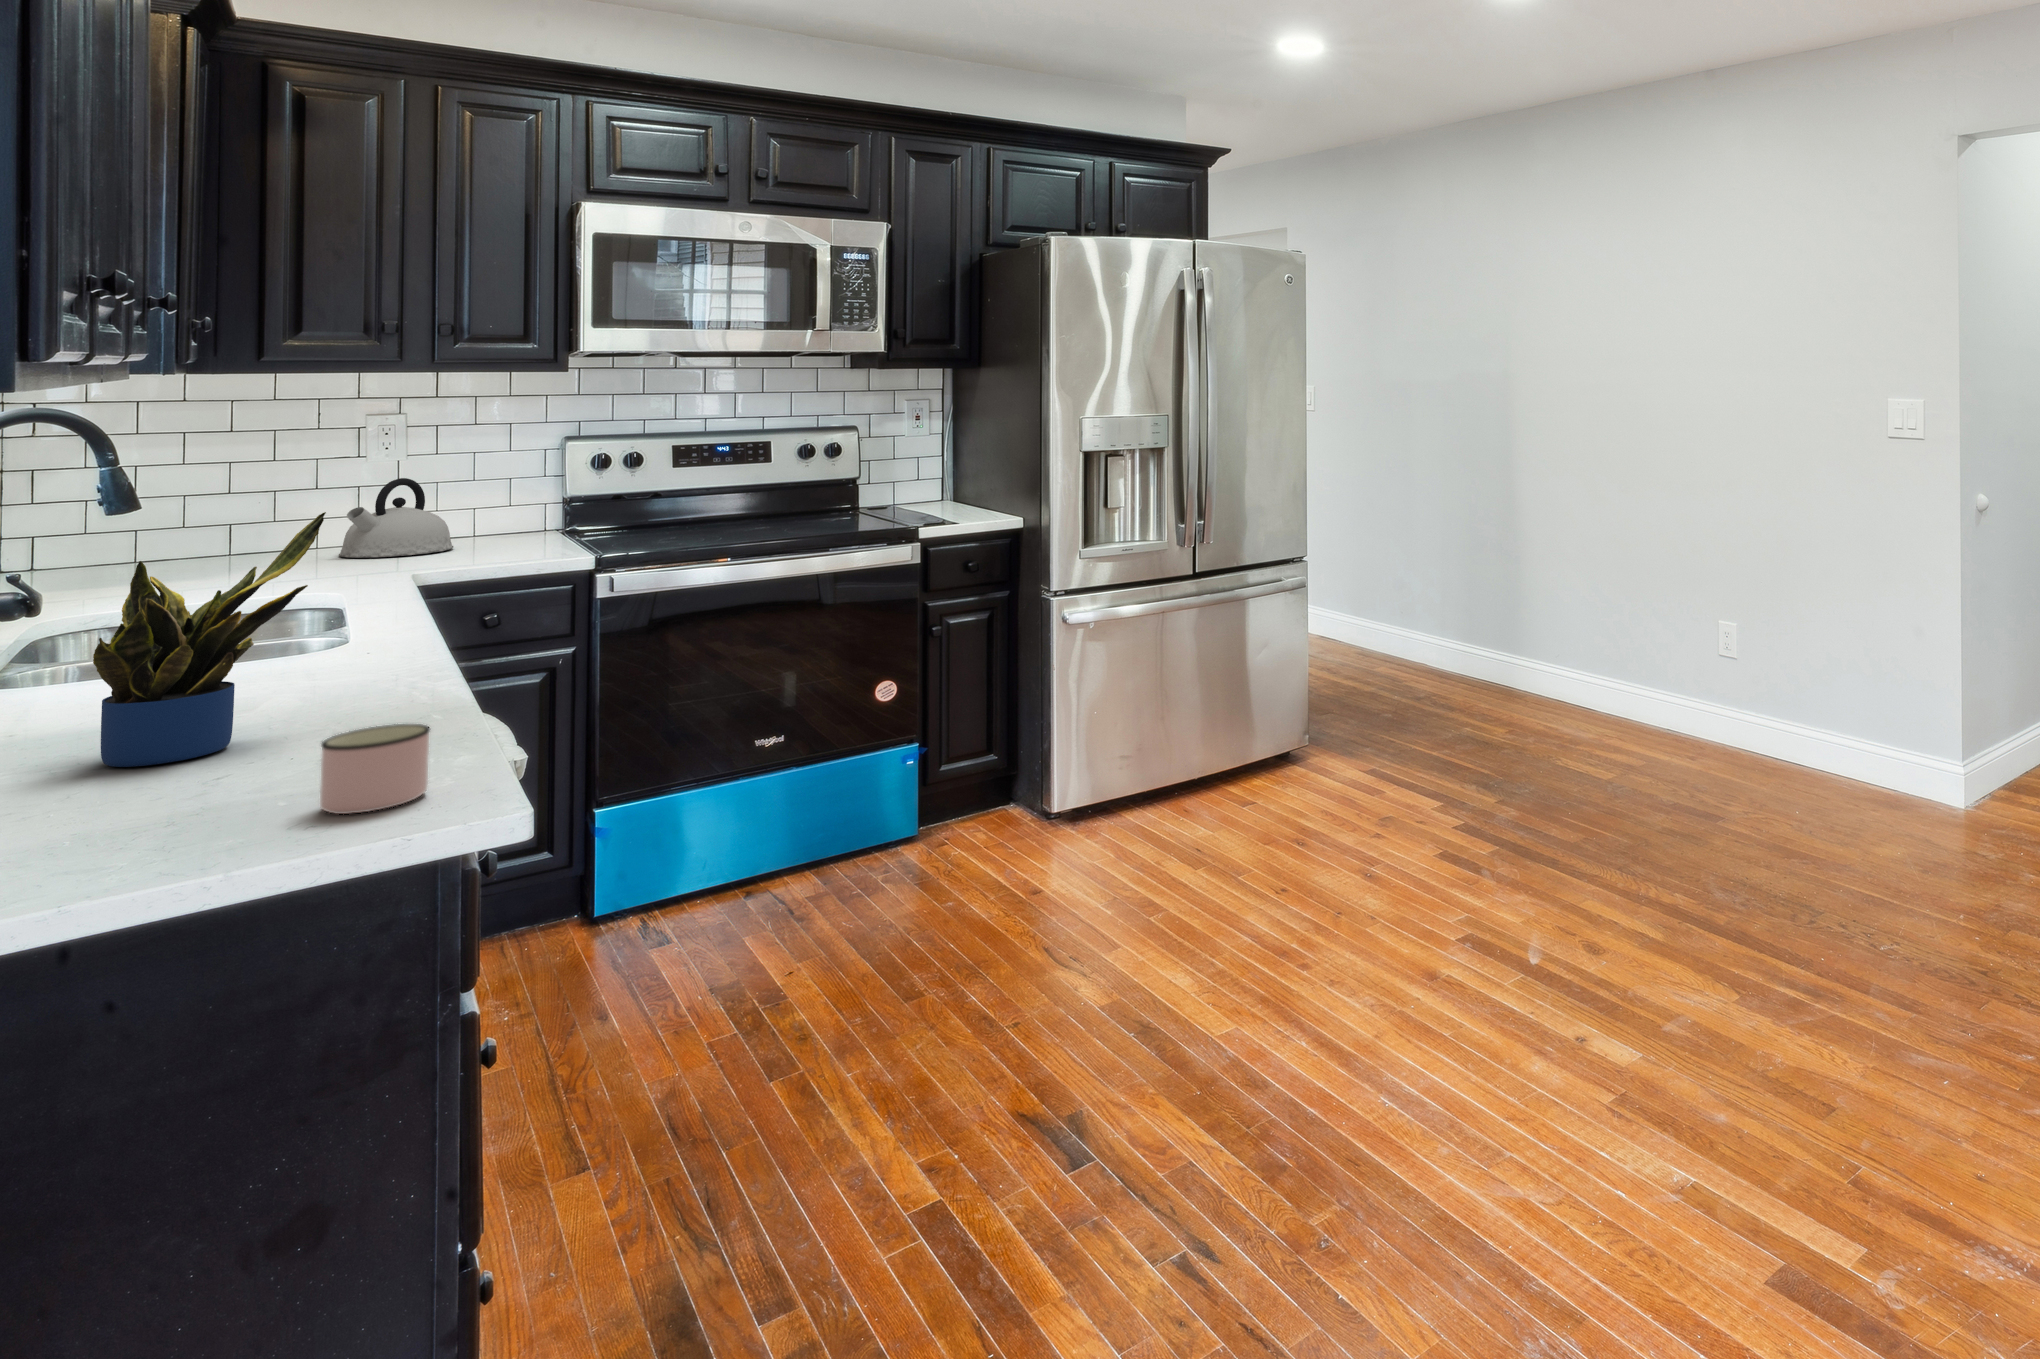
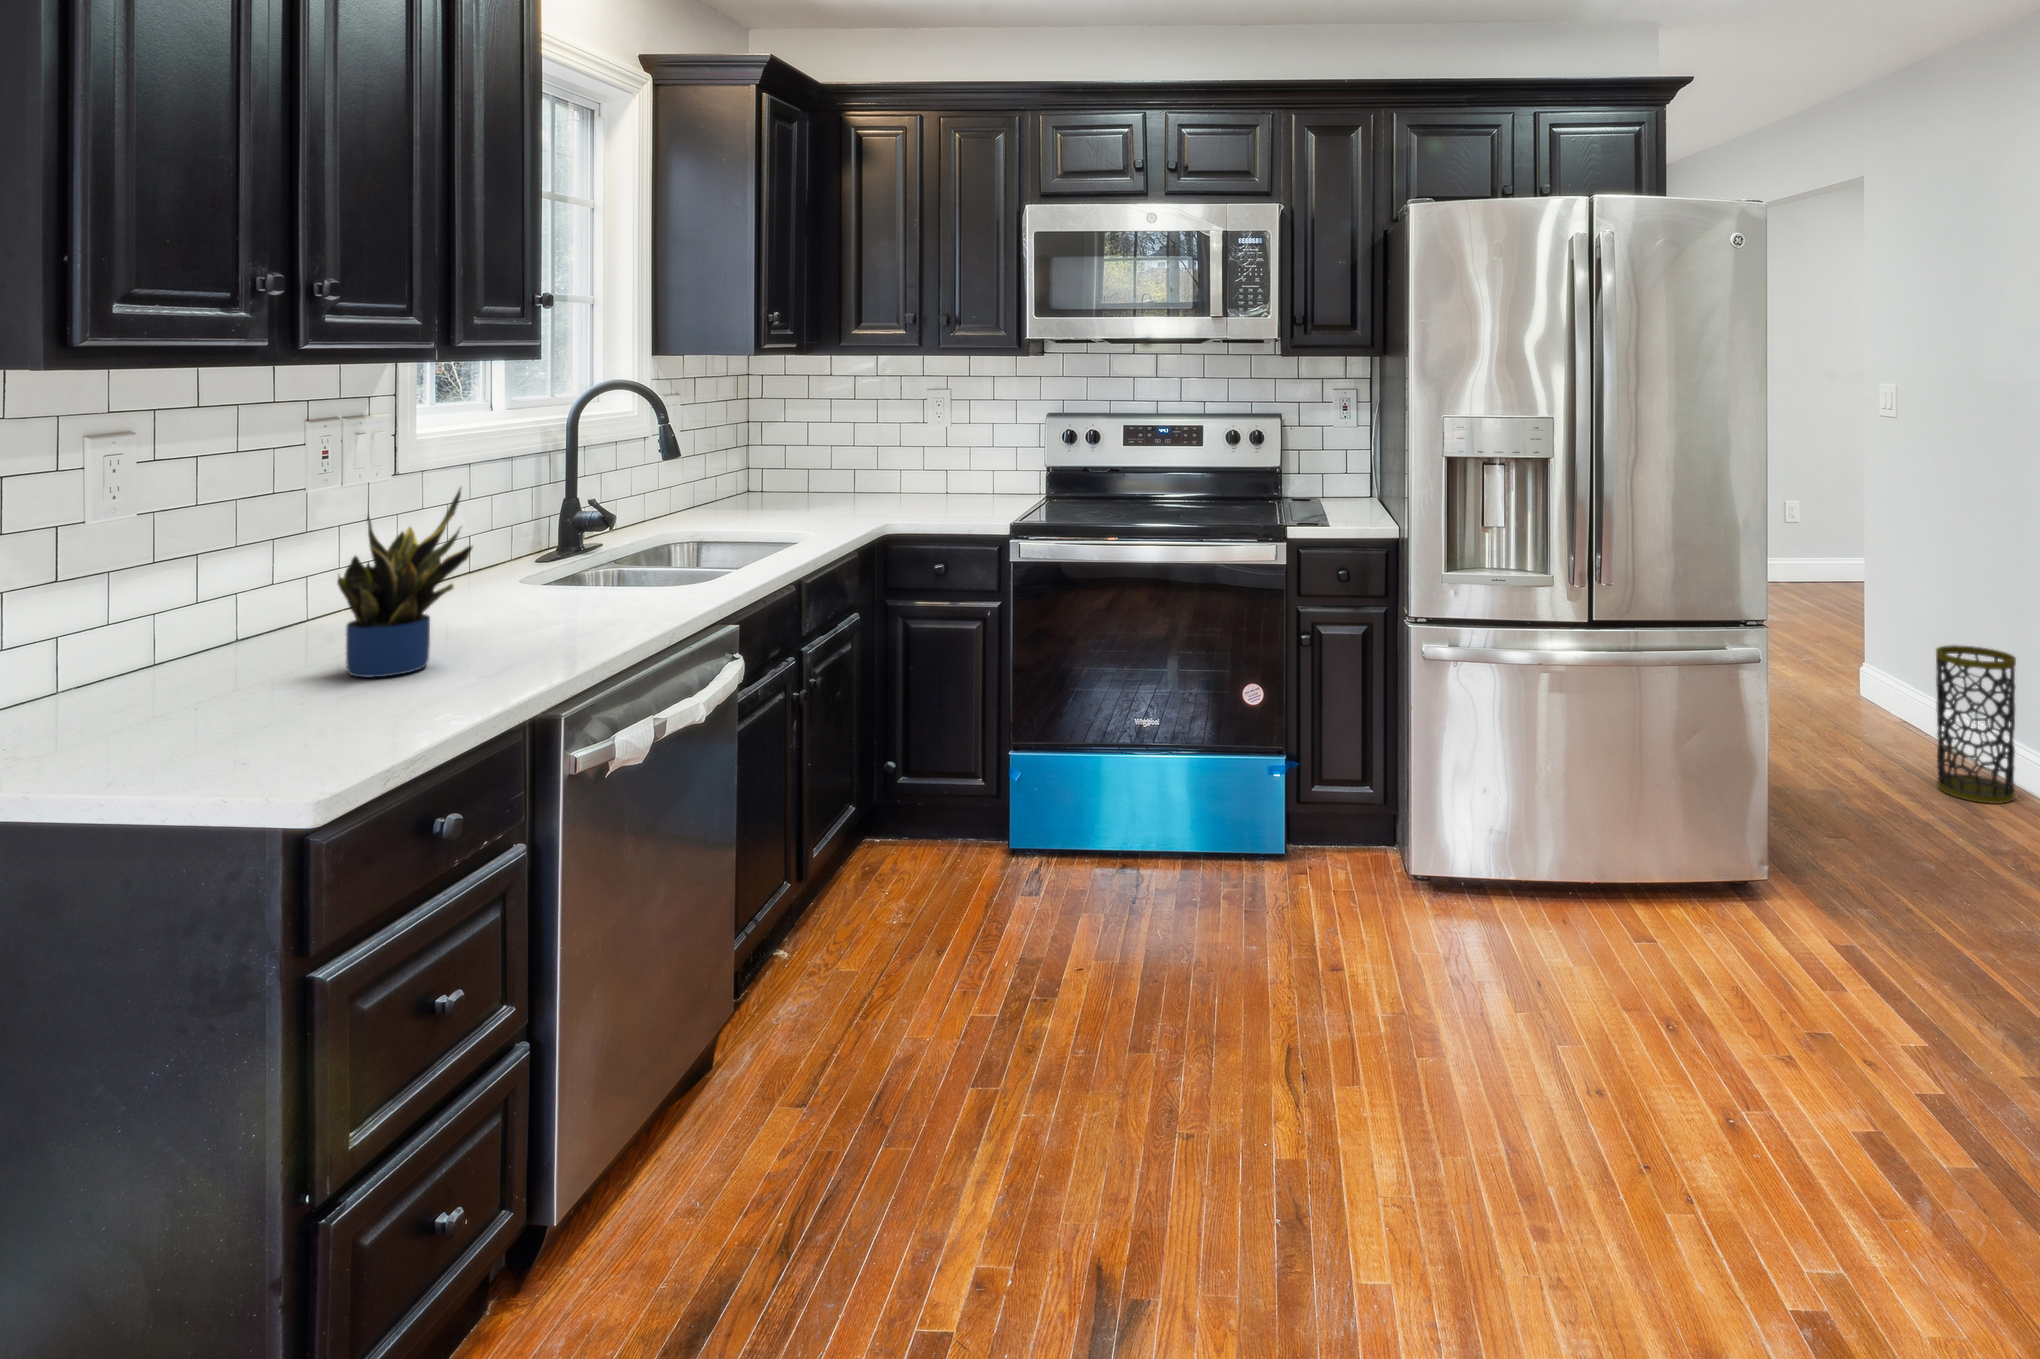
kettle: present [339,478,453,558] -> none [899,444,971,508]
trash can: none [1356,573,1403,679] -> present [1936,645,2016,804]
mug: present [320,724,430,814] -> none [254,687,355,765]

